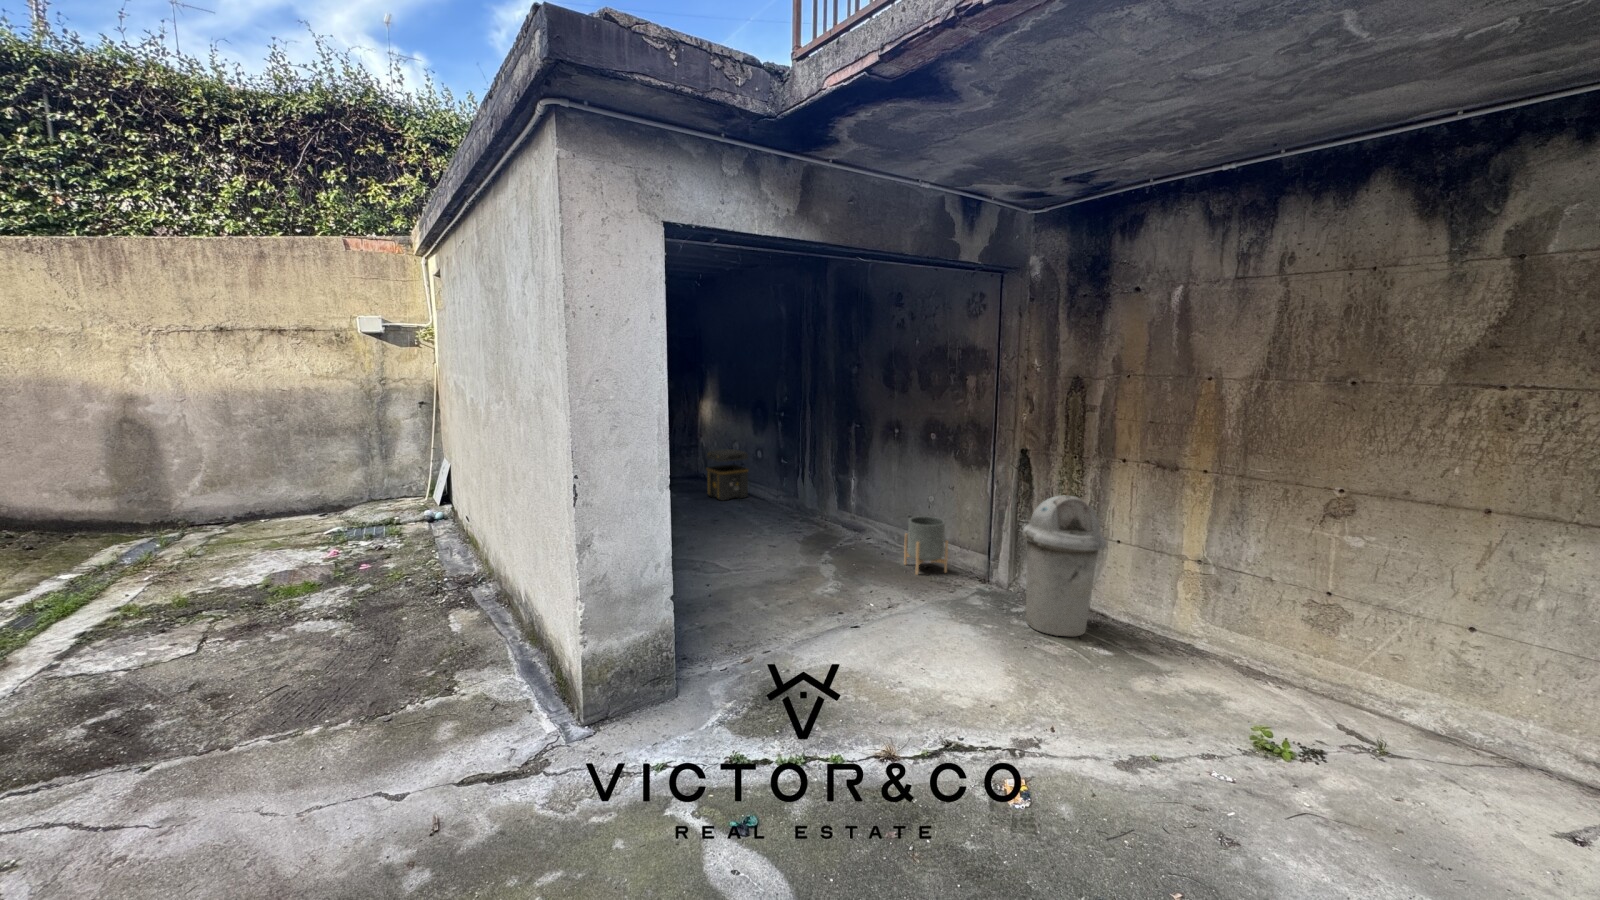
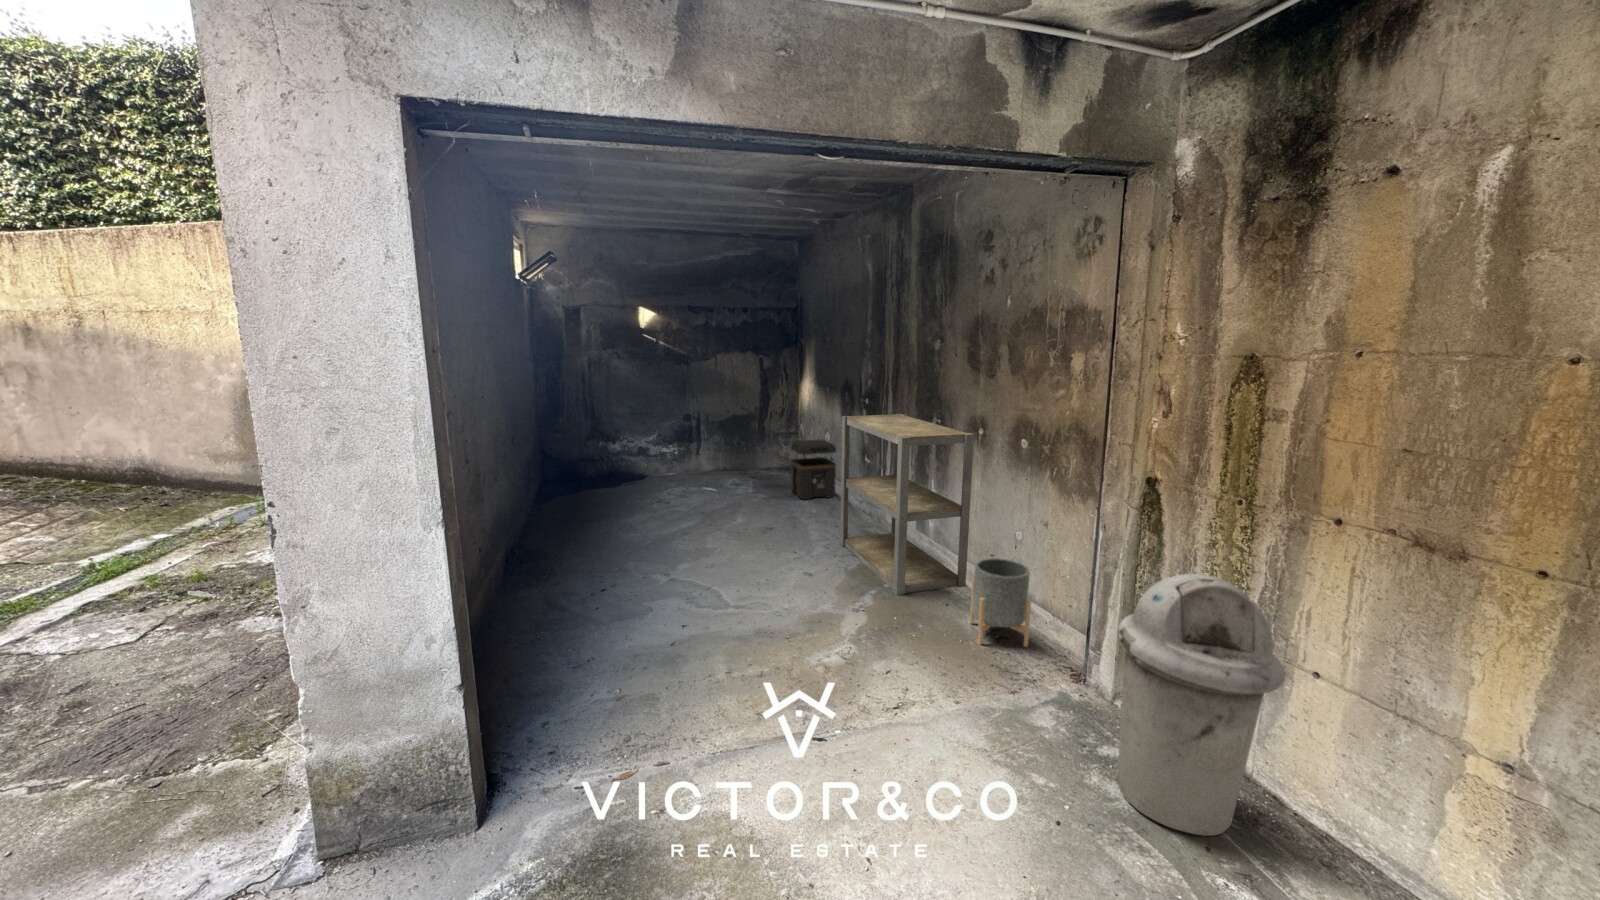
shelving unit: none [779,422,891,556] -> present [840,414,974,595]

